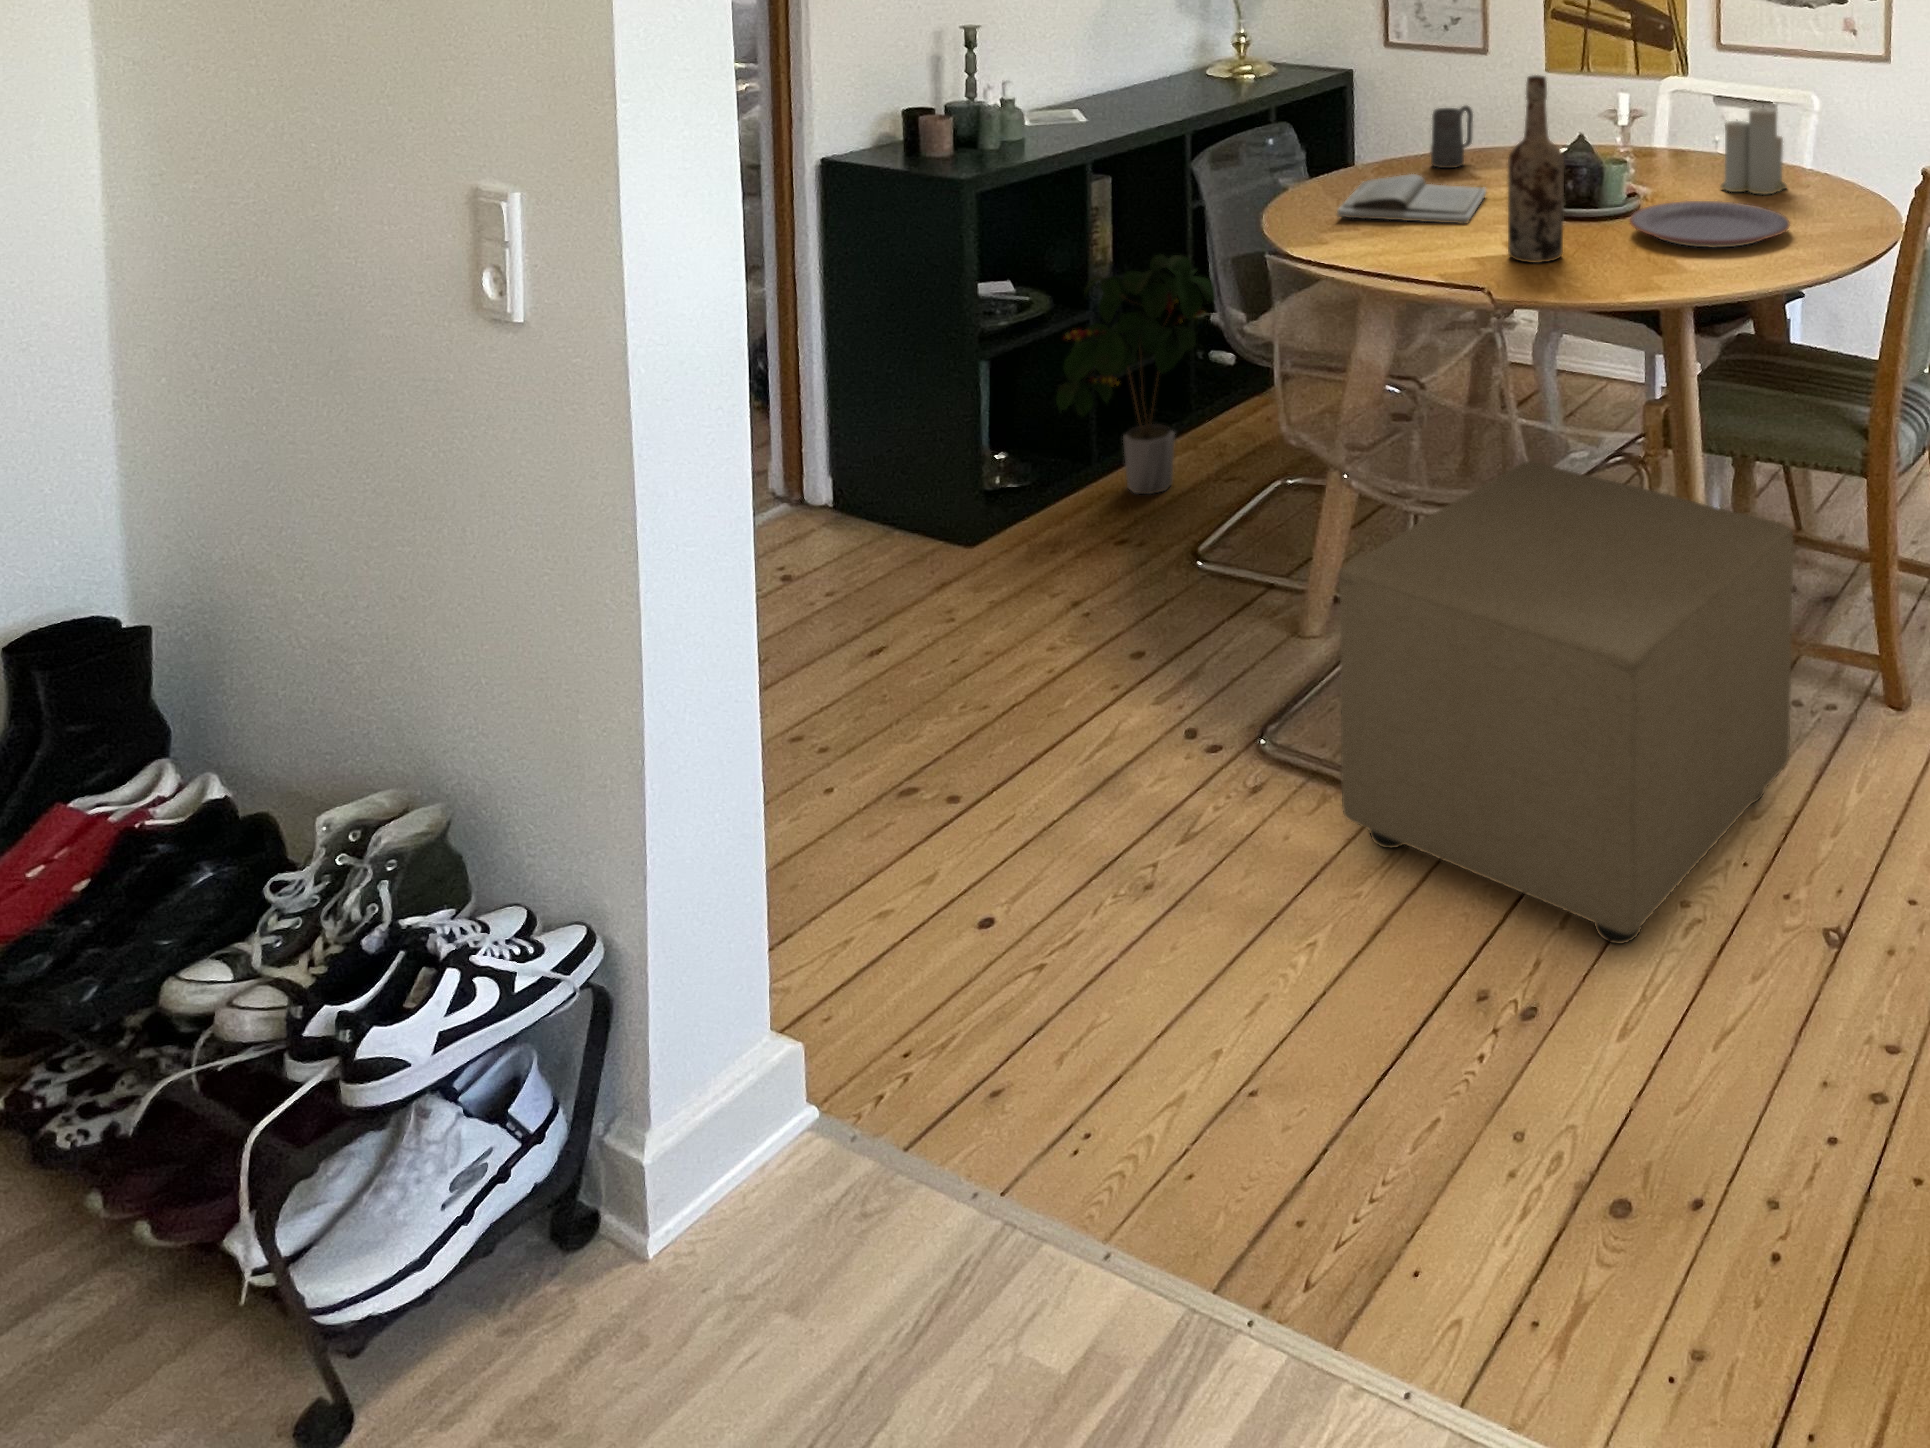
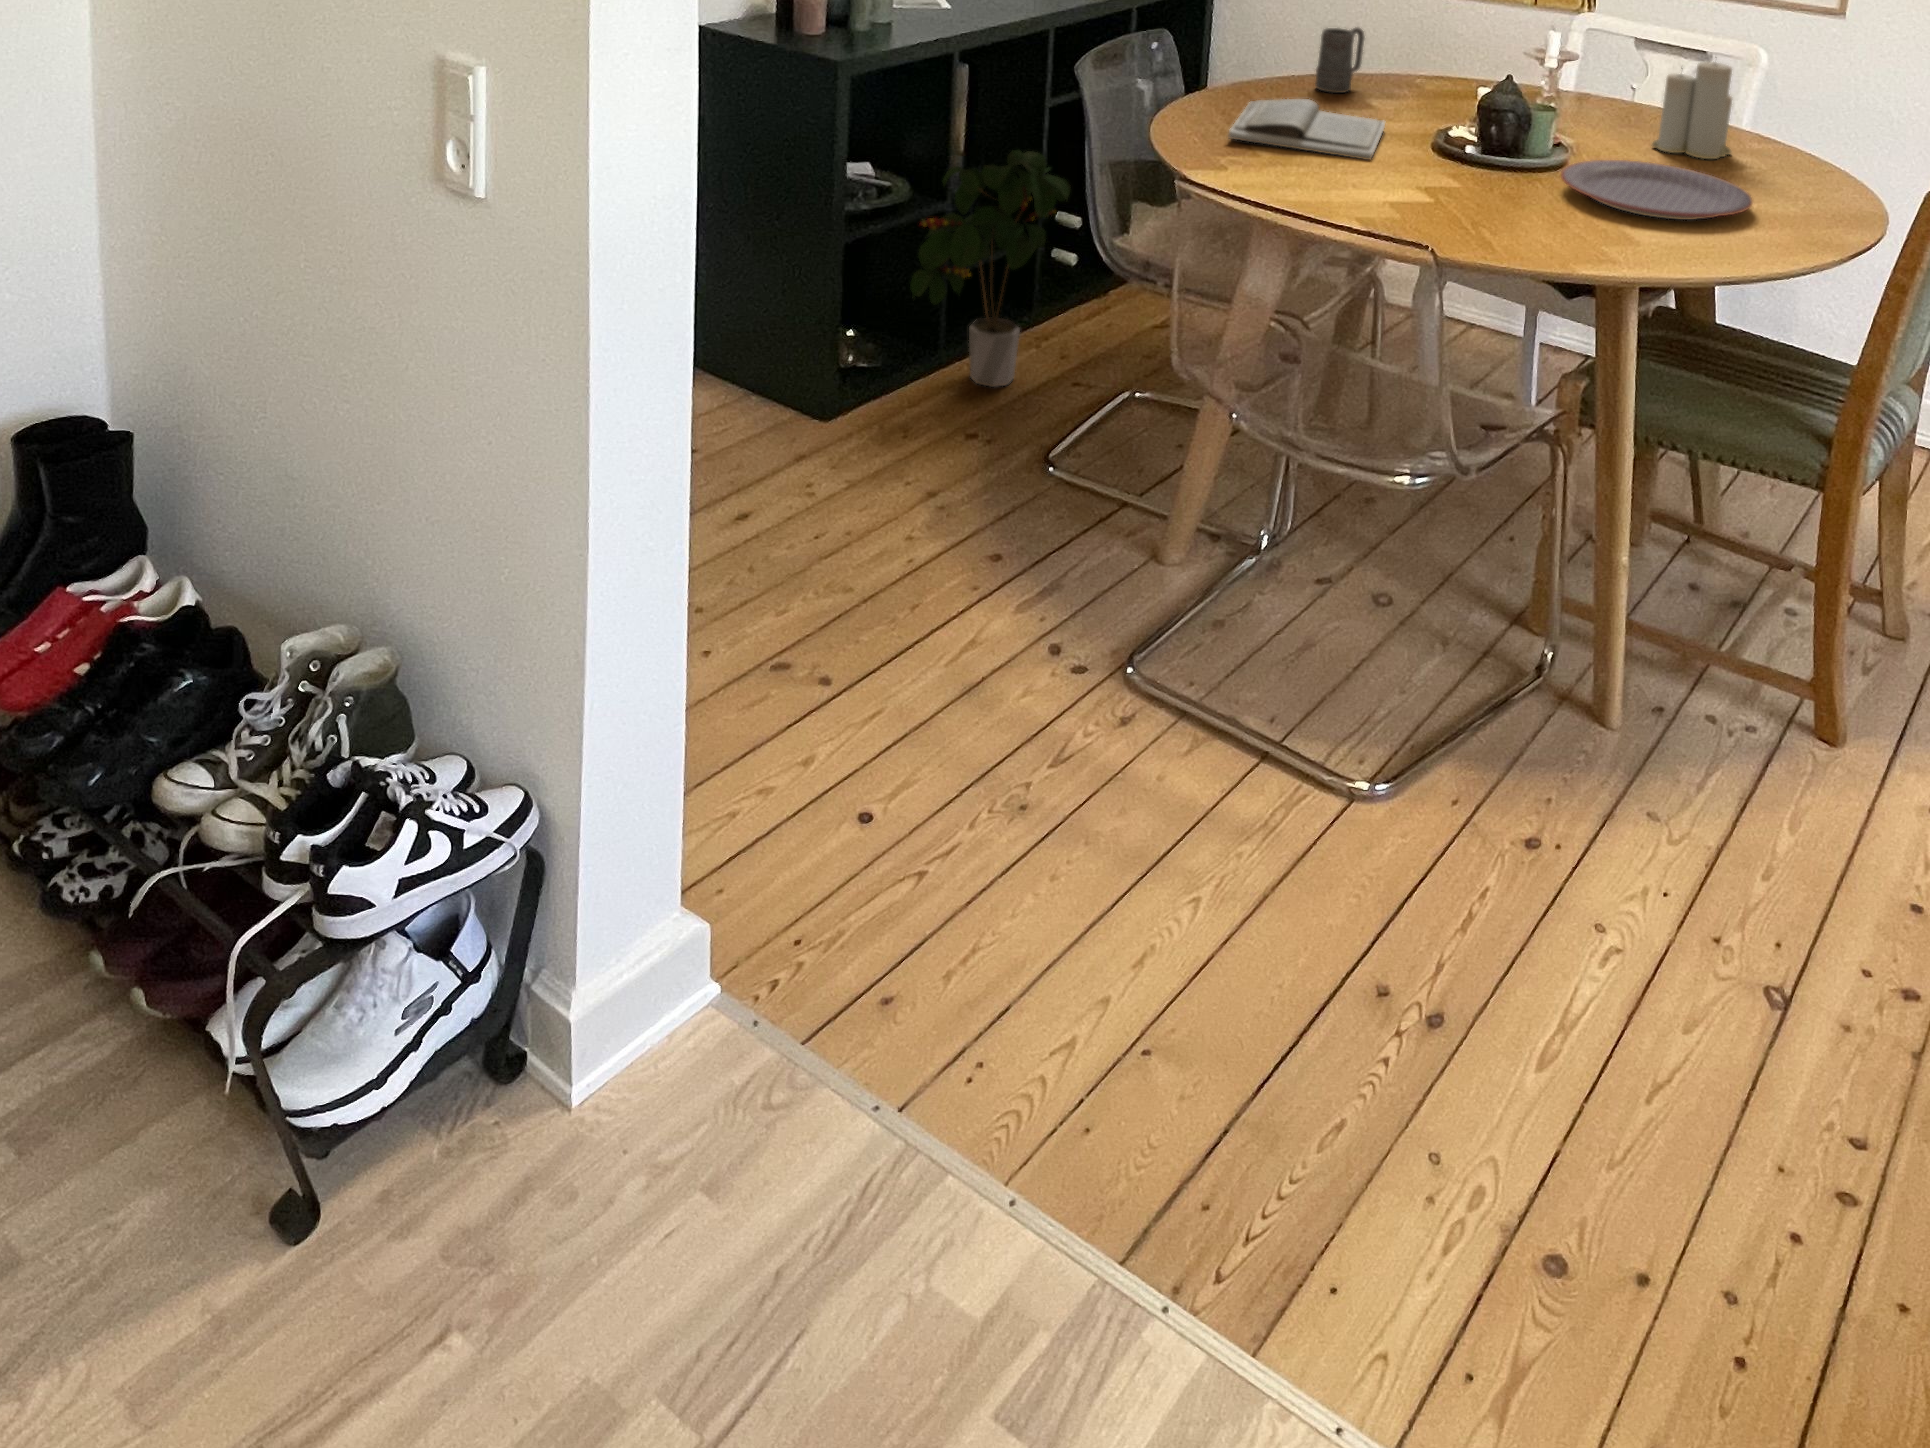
wine bottle: present [1508,75,1564,263] -> none [1427,11,1503,215]
ottoman: present [1339,461,1793,944] -> none [1221,424,1748,959]

